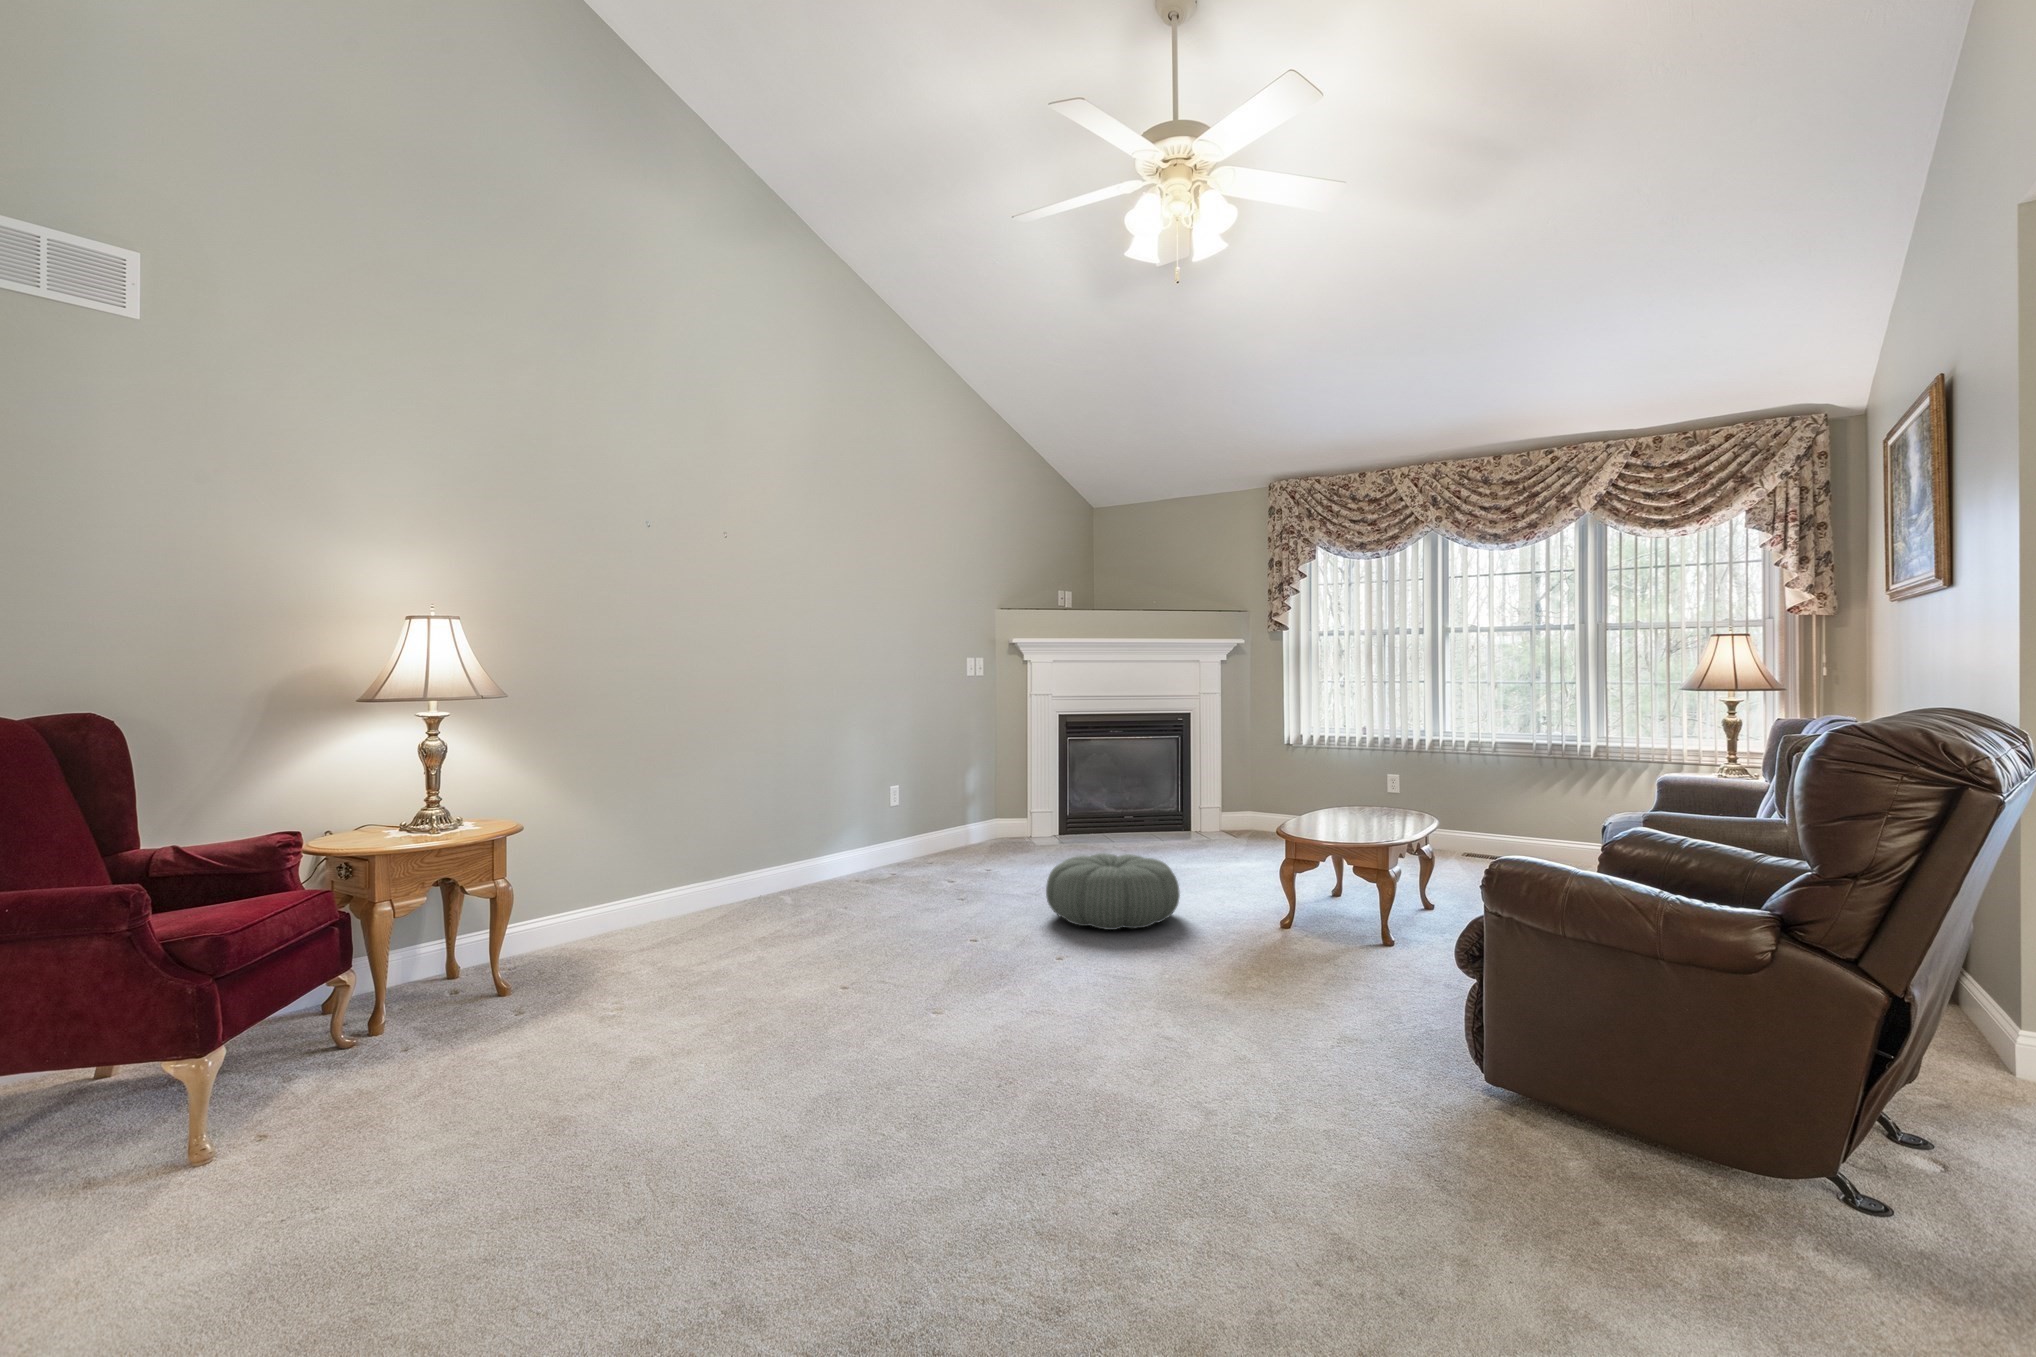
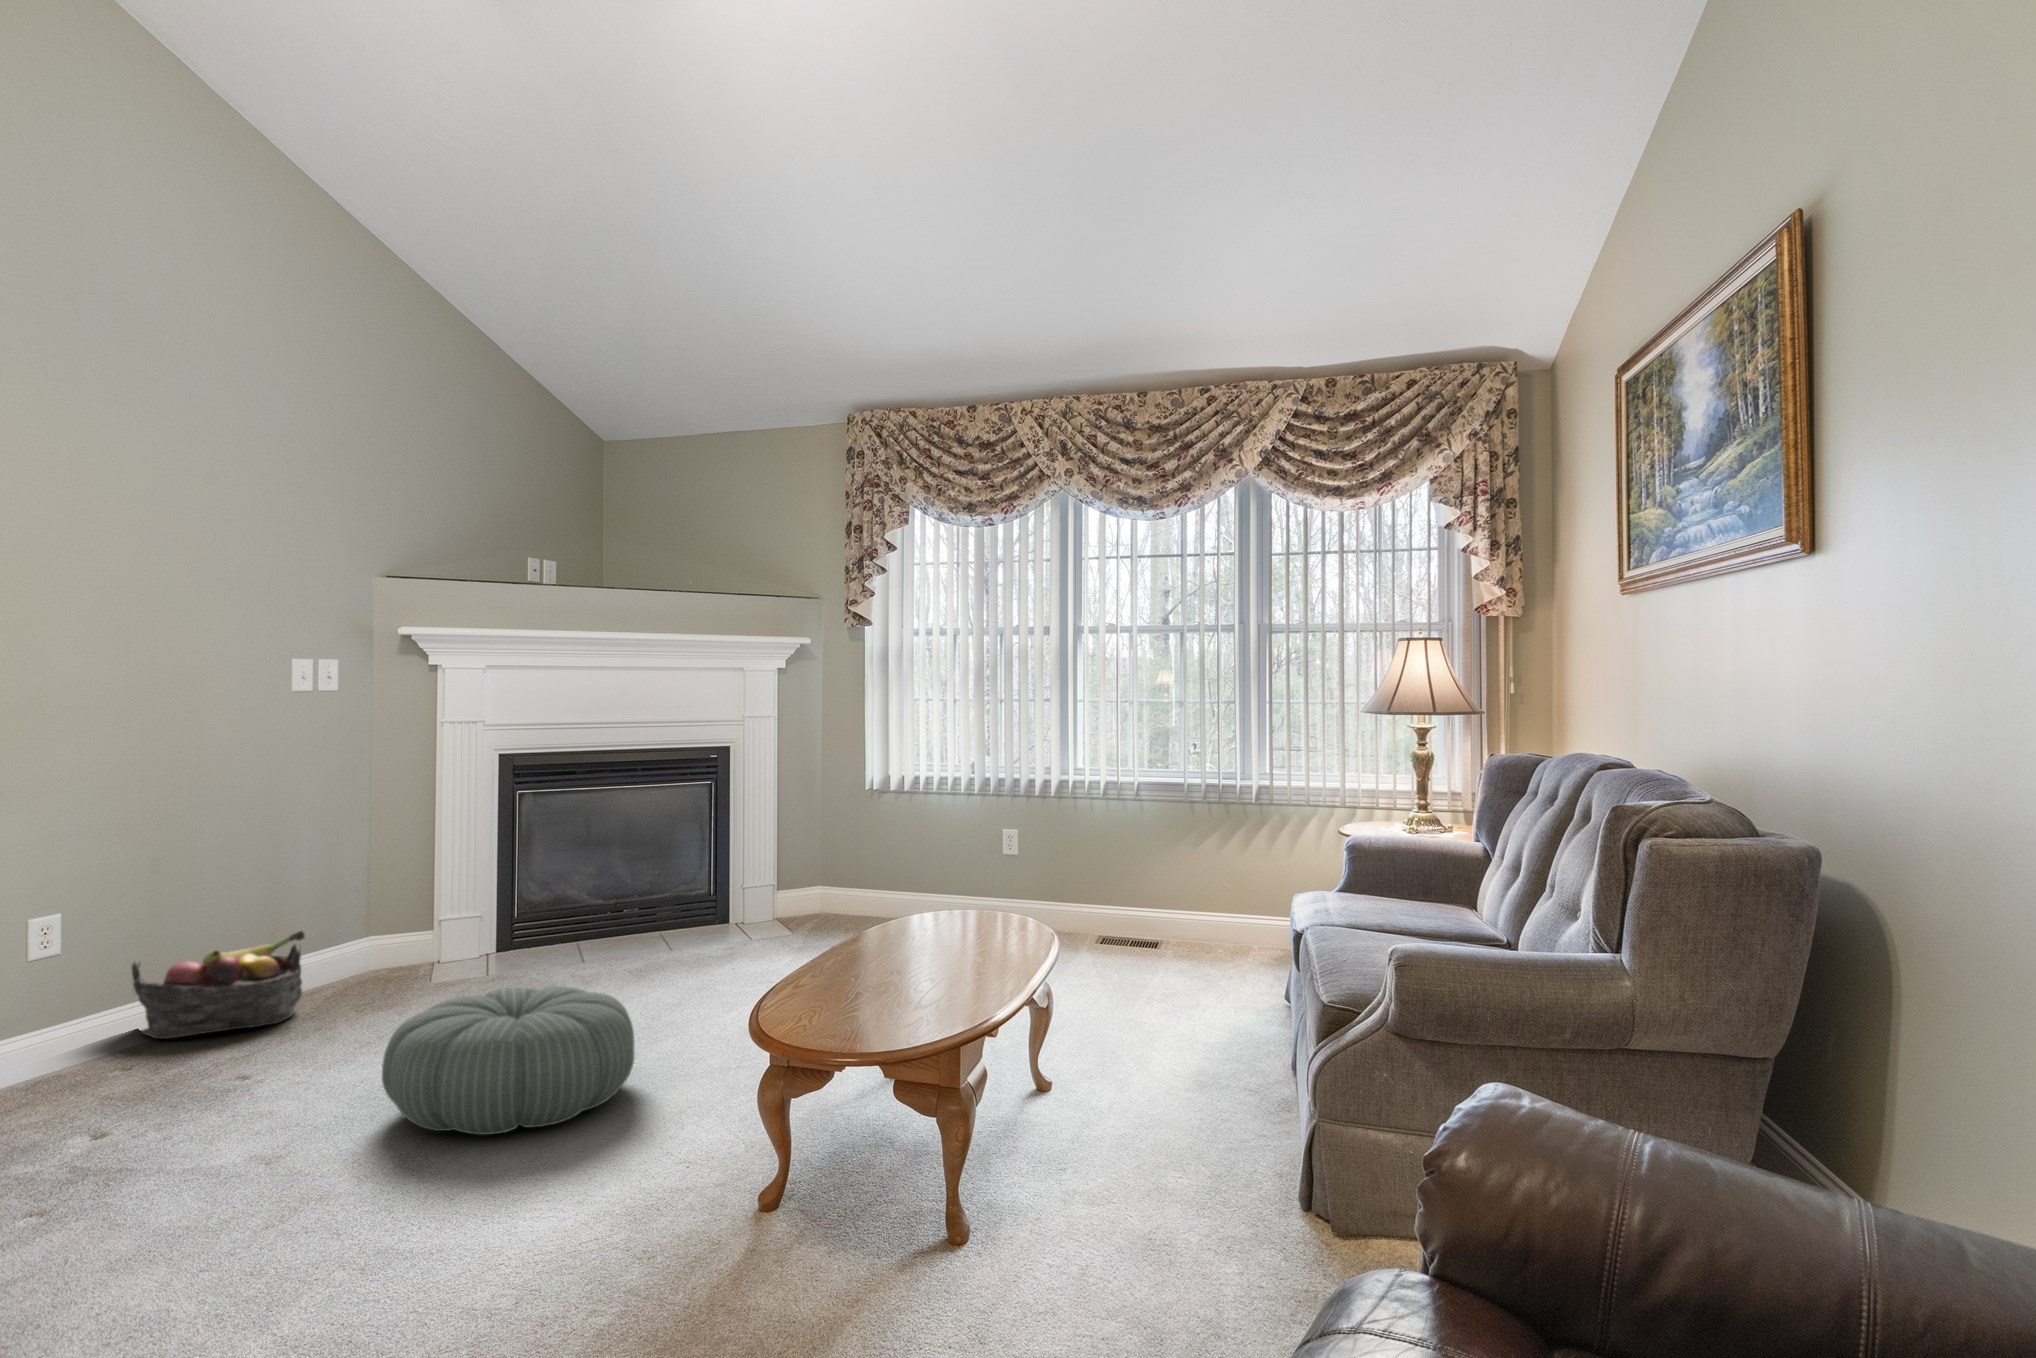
basket: none [886,820,968,875] -> present [131,931,305,1039]

